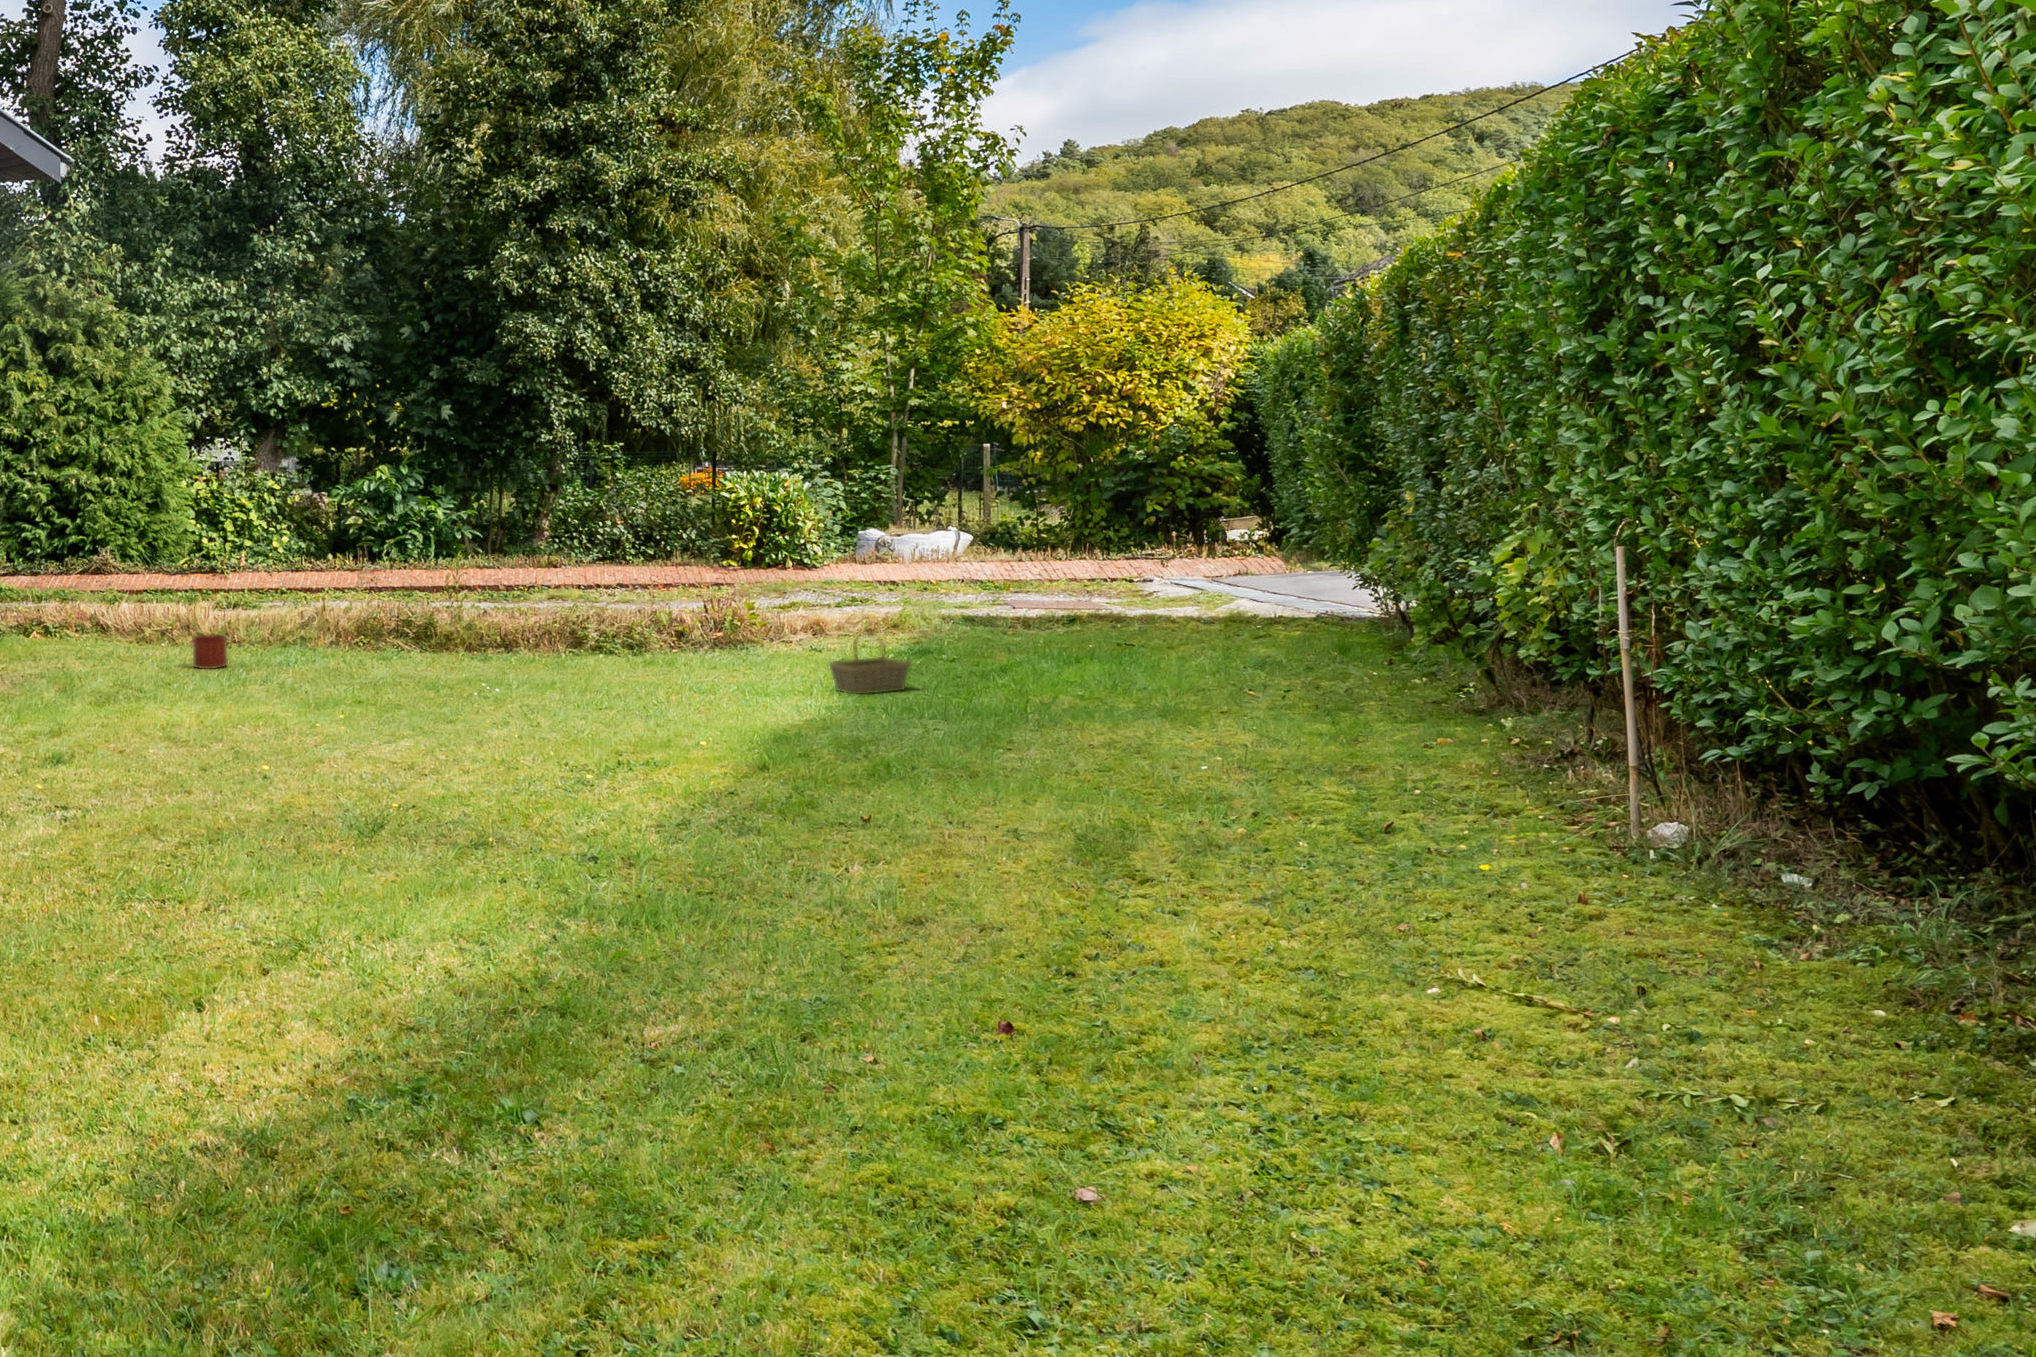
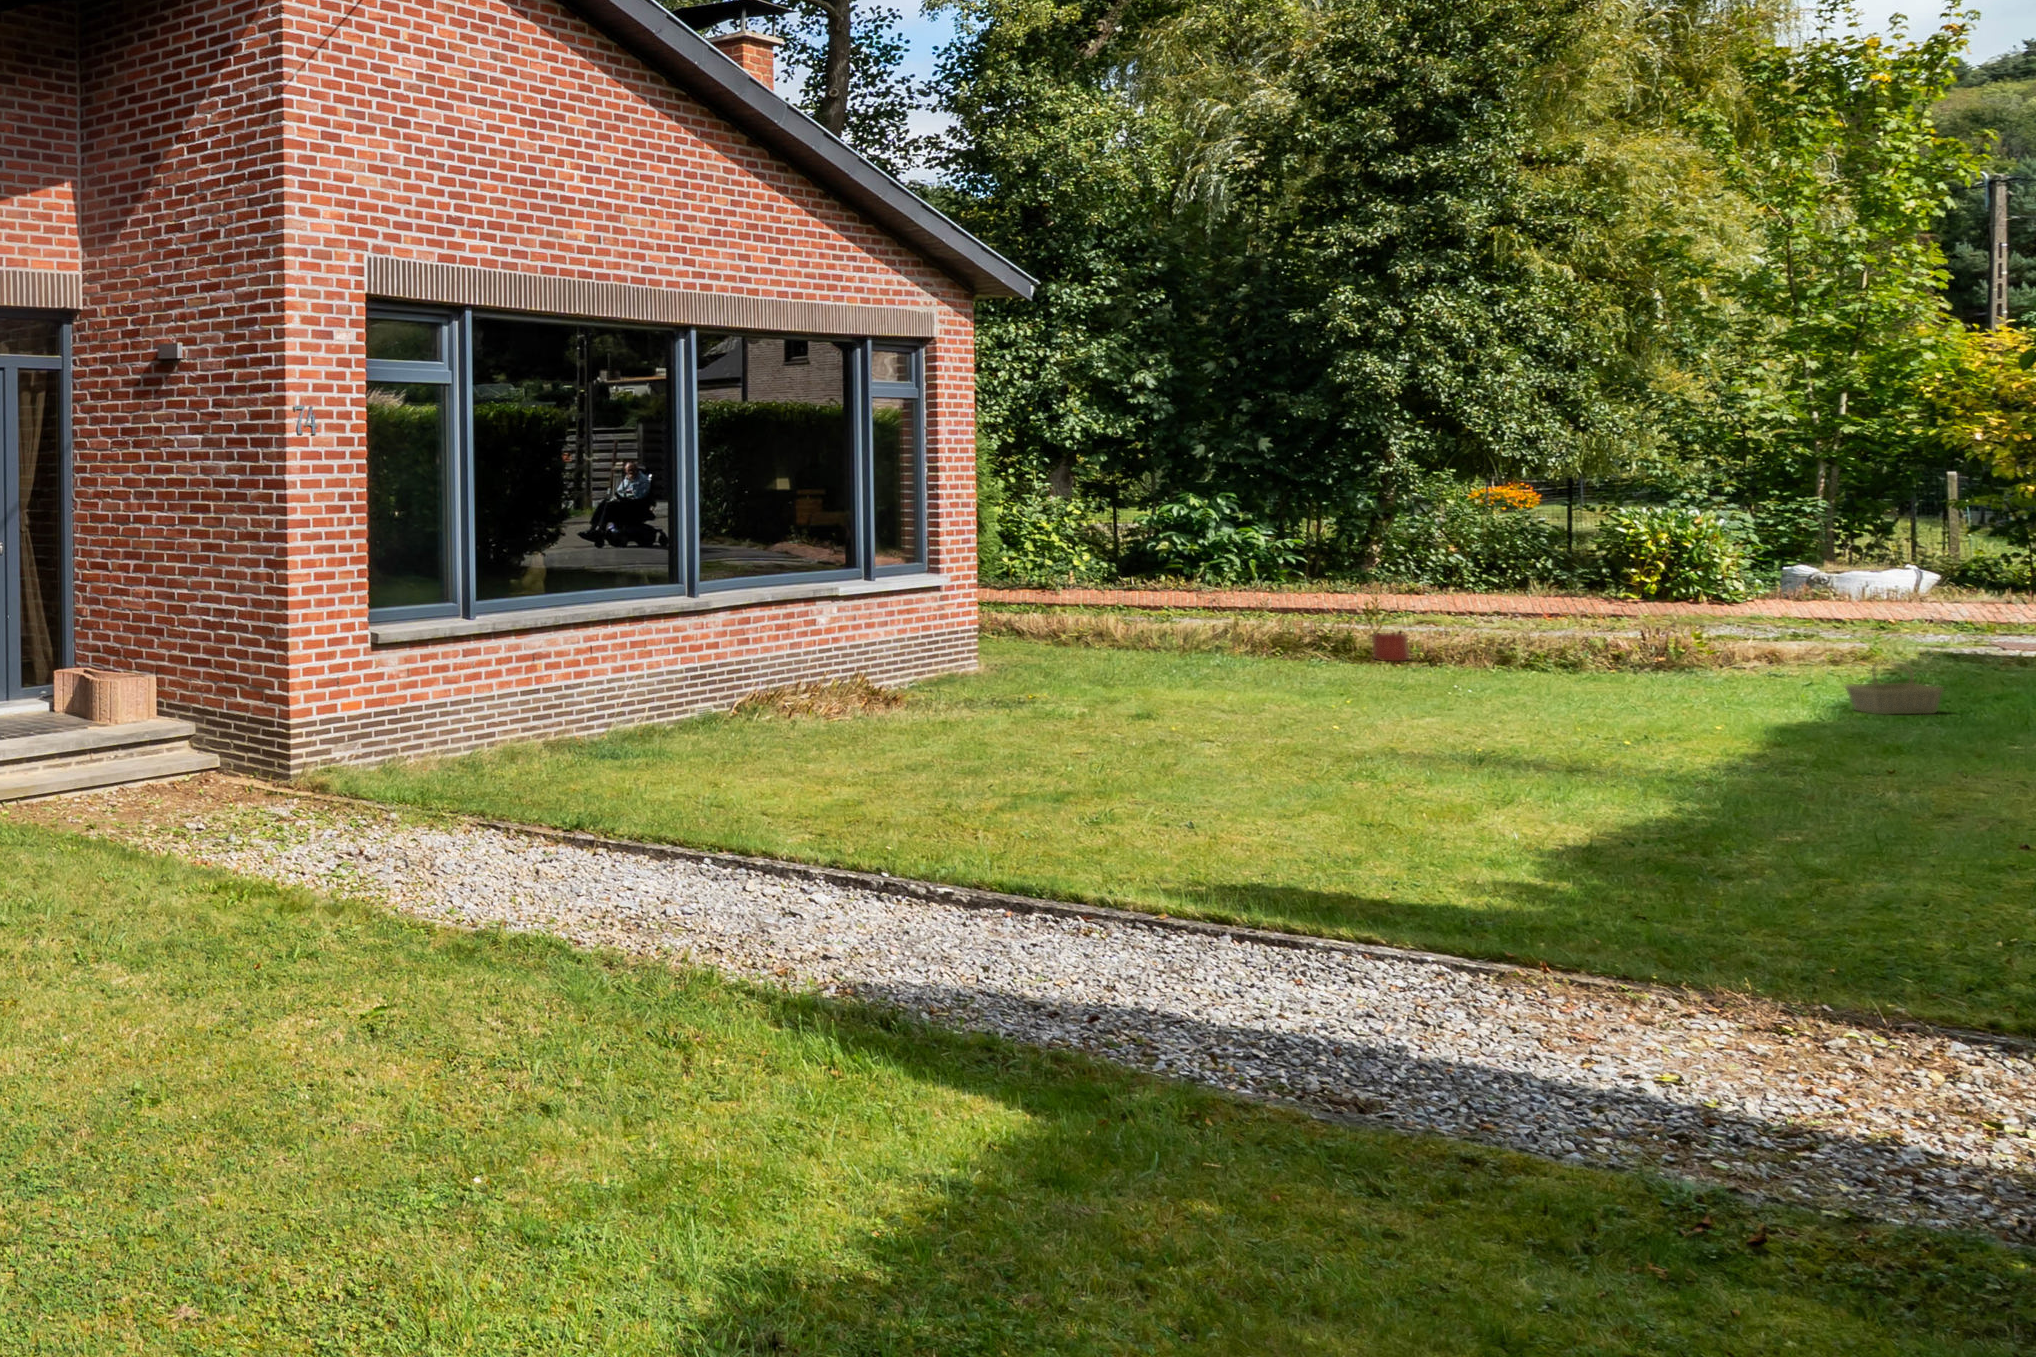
planter: present [192,634,228,669] -> present [1372,633,1409,661]

